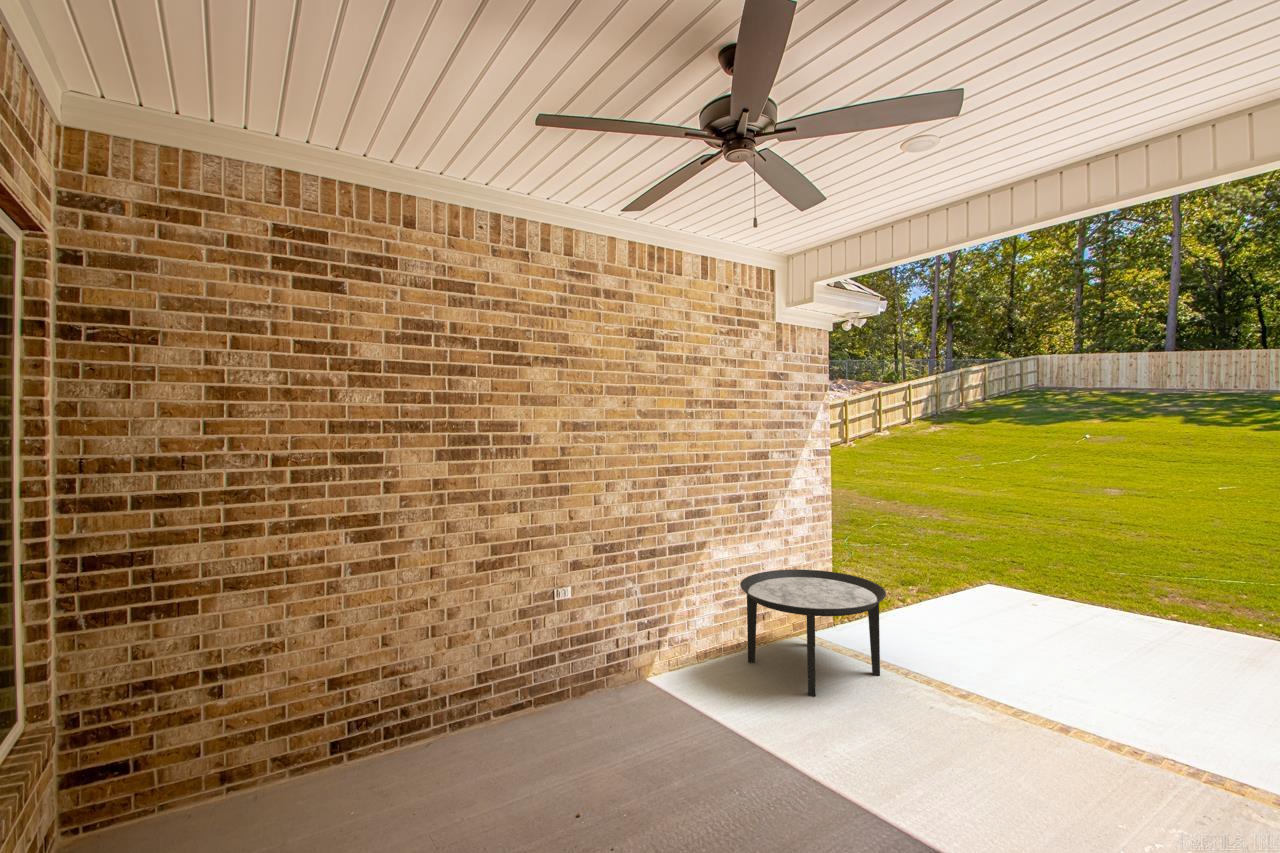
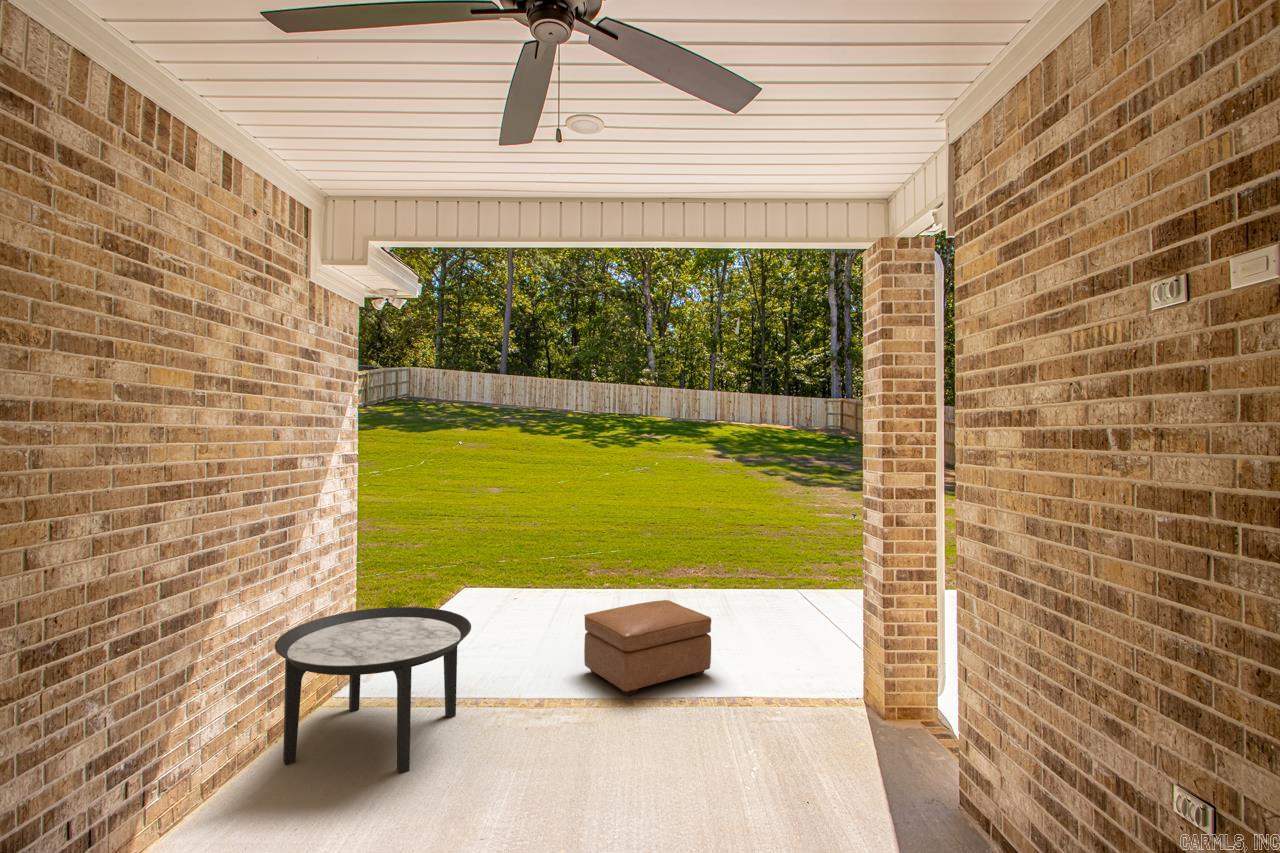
ottoman: none [1039,624,1233,745] -> present [584,600,711,696]

